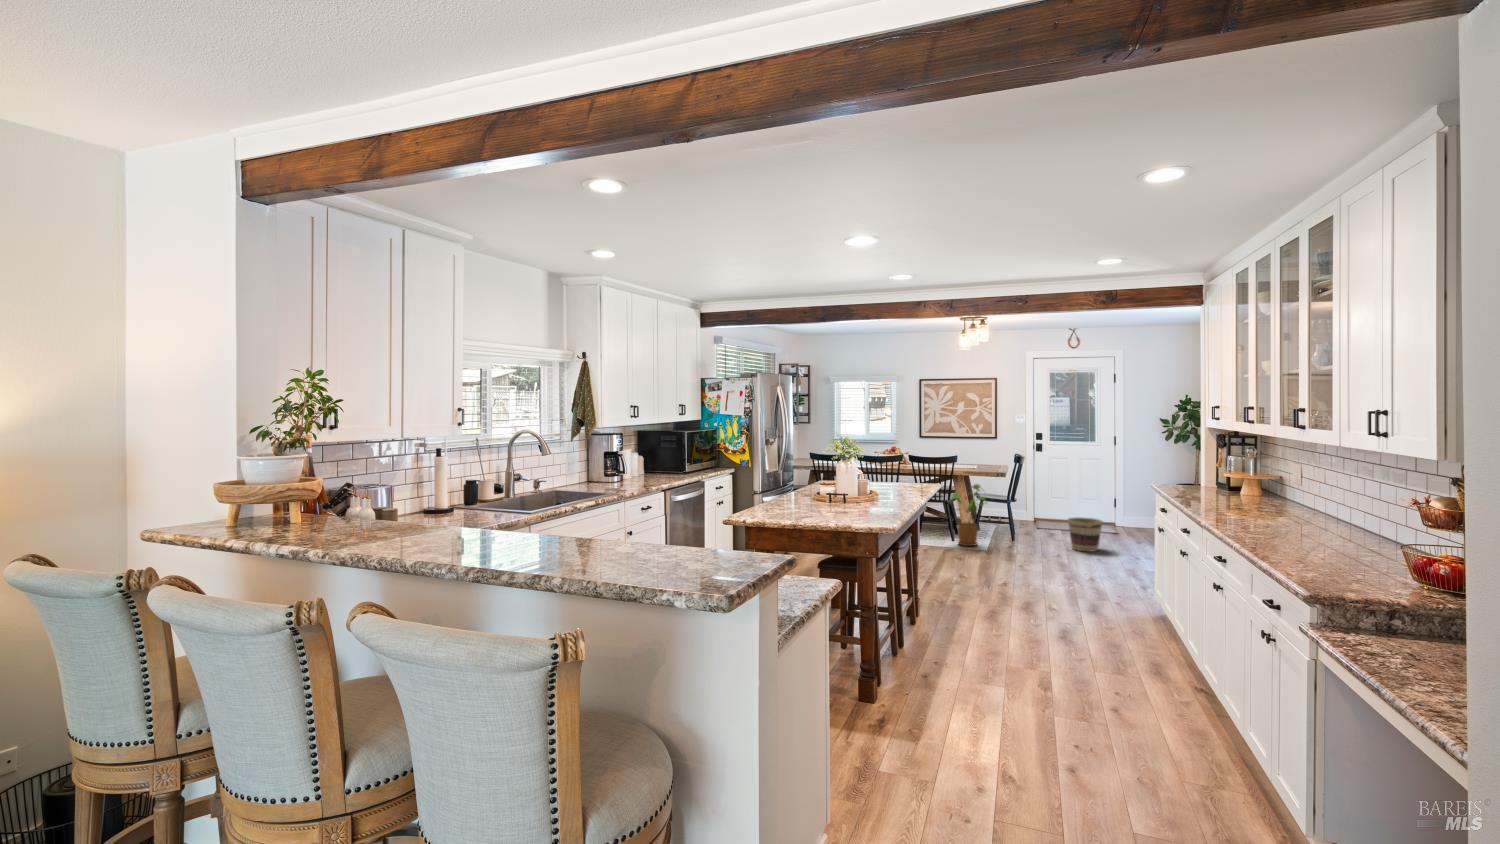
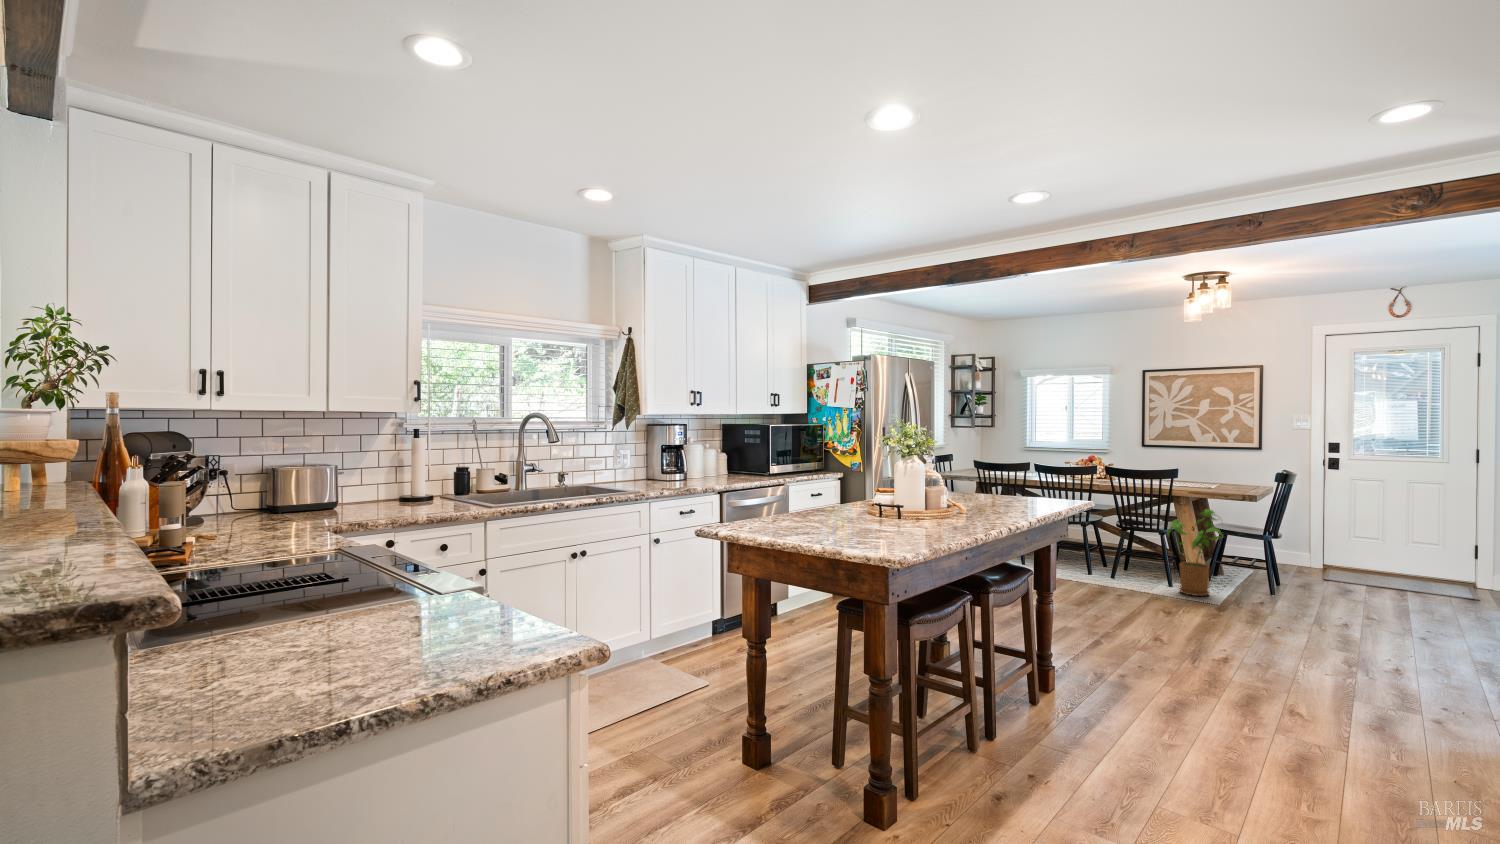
basket: present [1068,517,1102,551] -> none [1364,567,1428,622]

